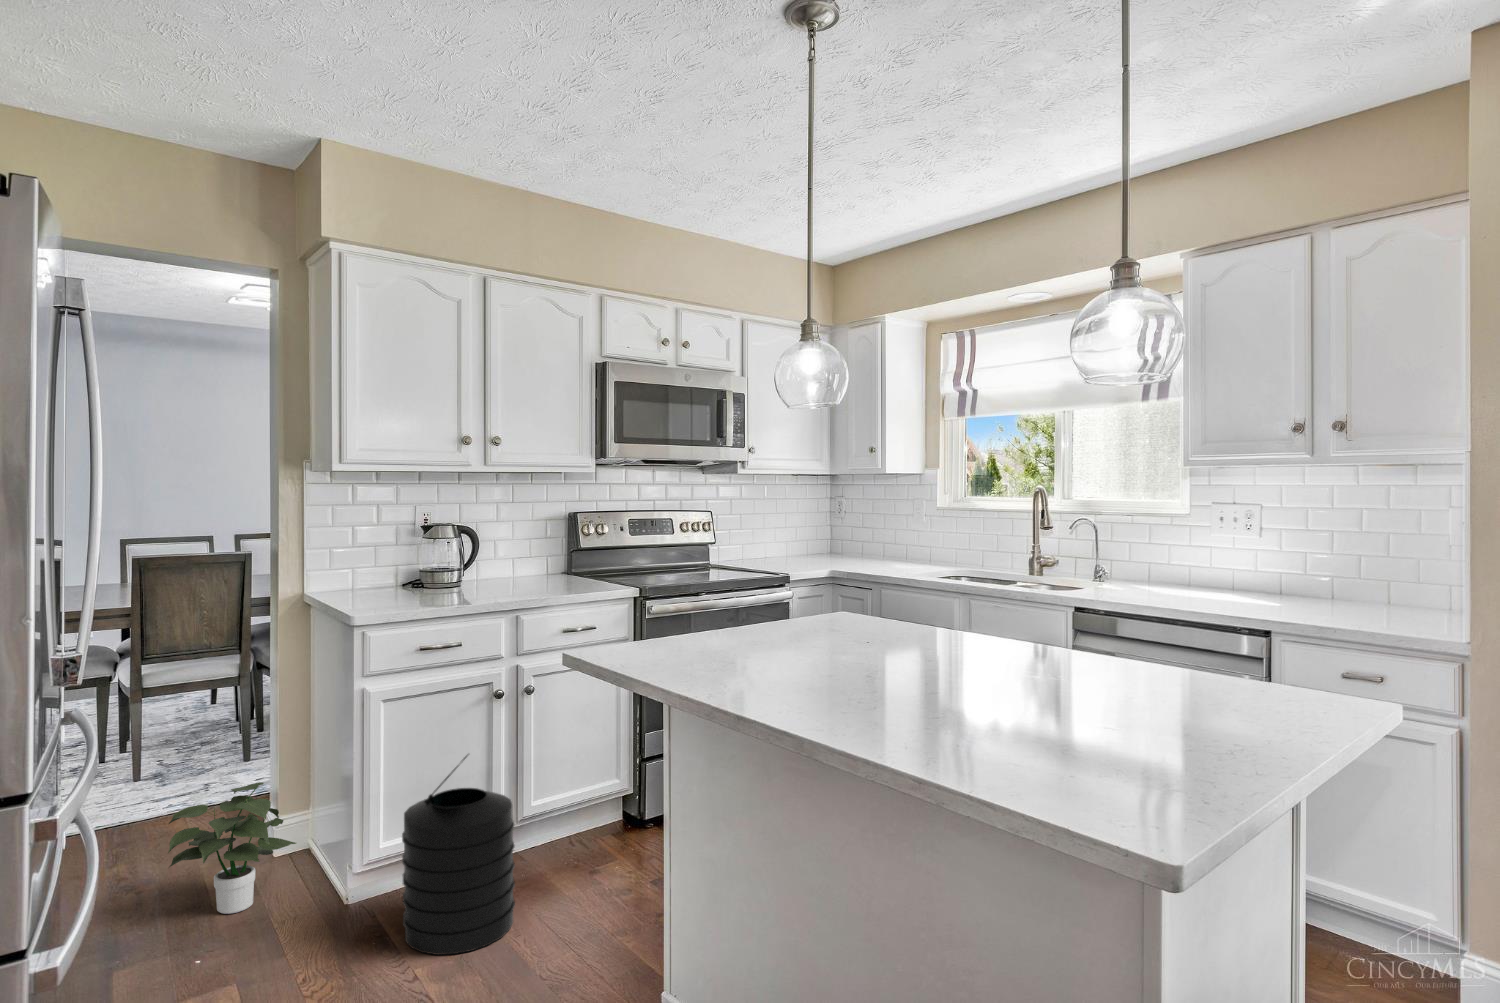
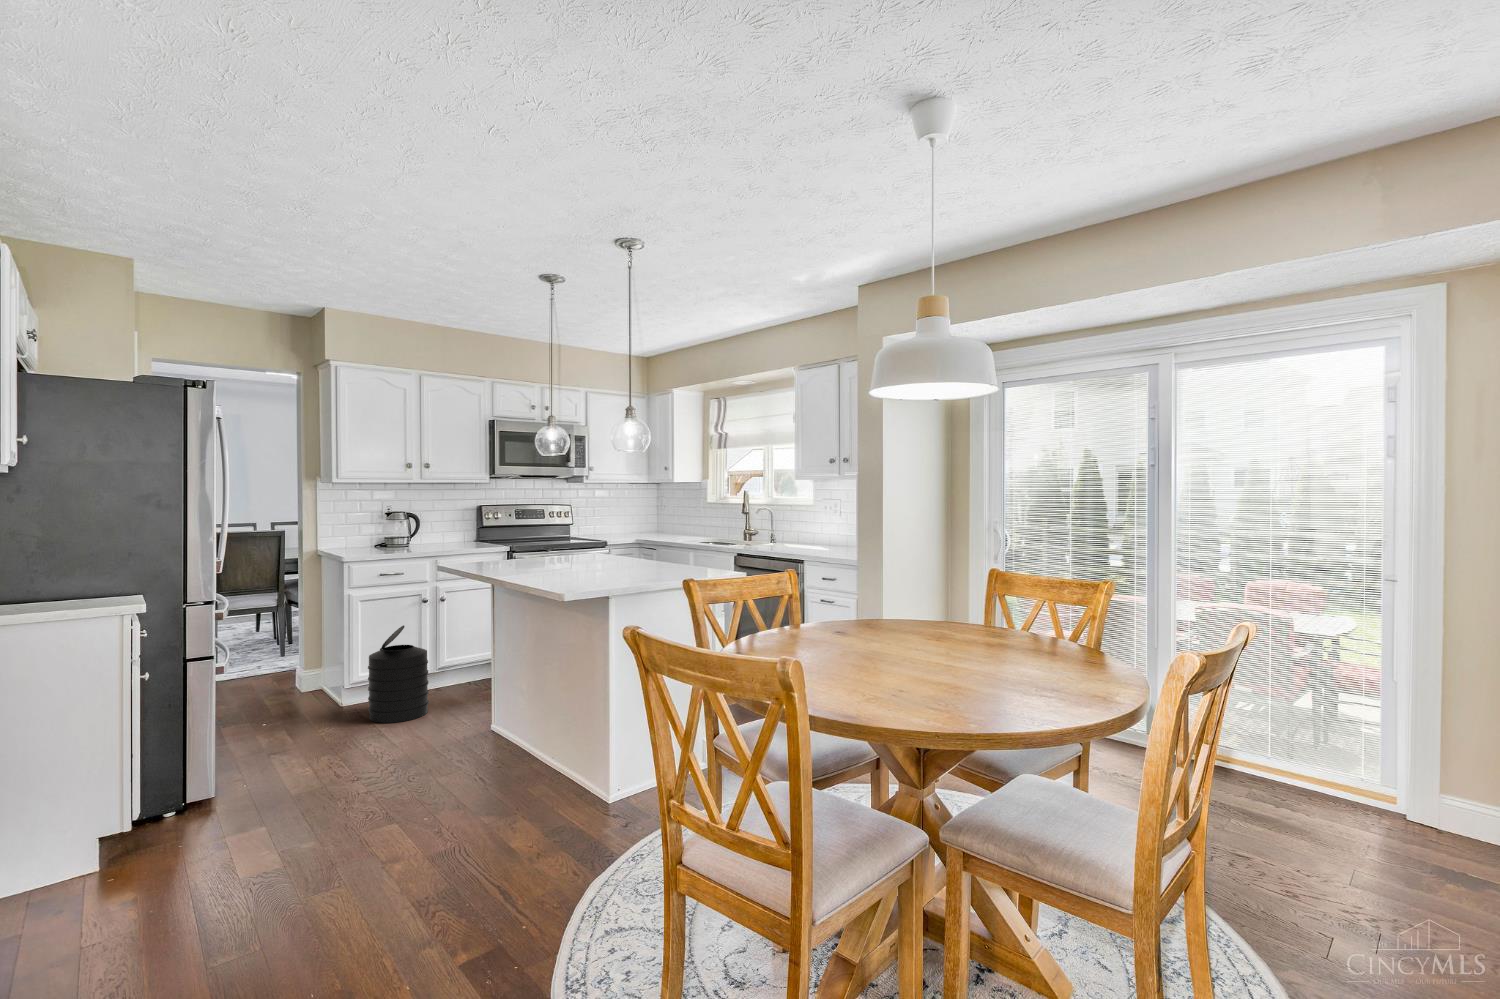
potted plant: present [168,782,296,914] -> none [243,648,313,713]

